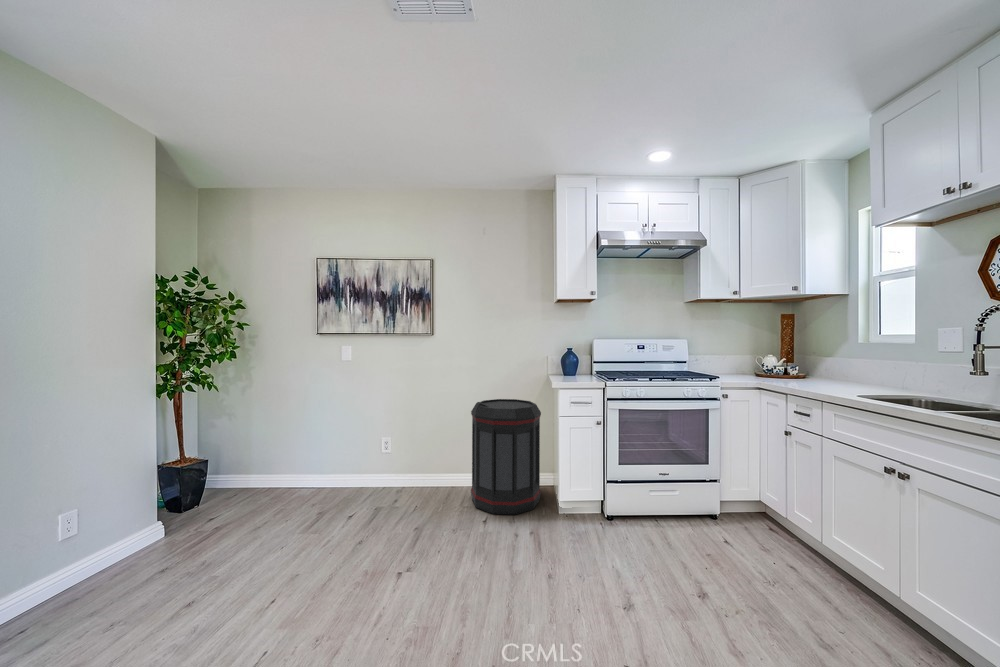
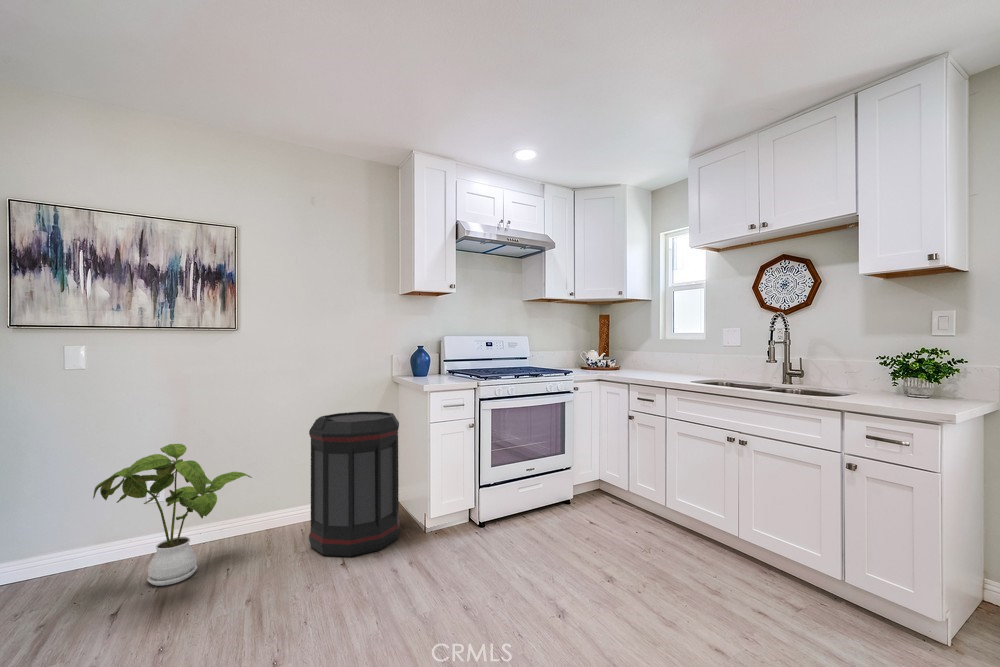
house plant: none [348,411,438,502] -> present [93,444,252,586]

